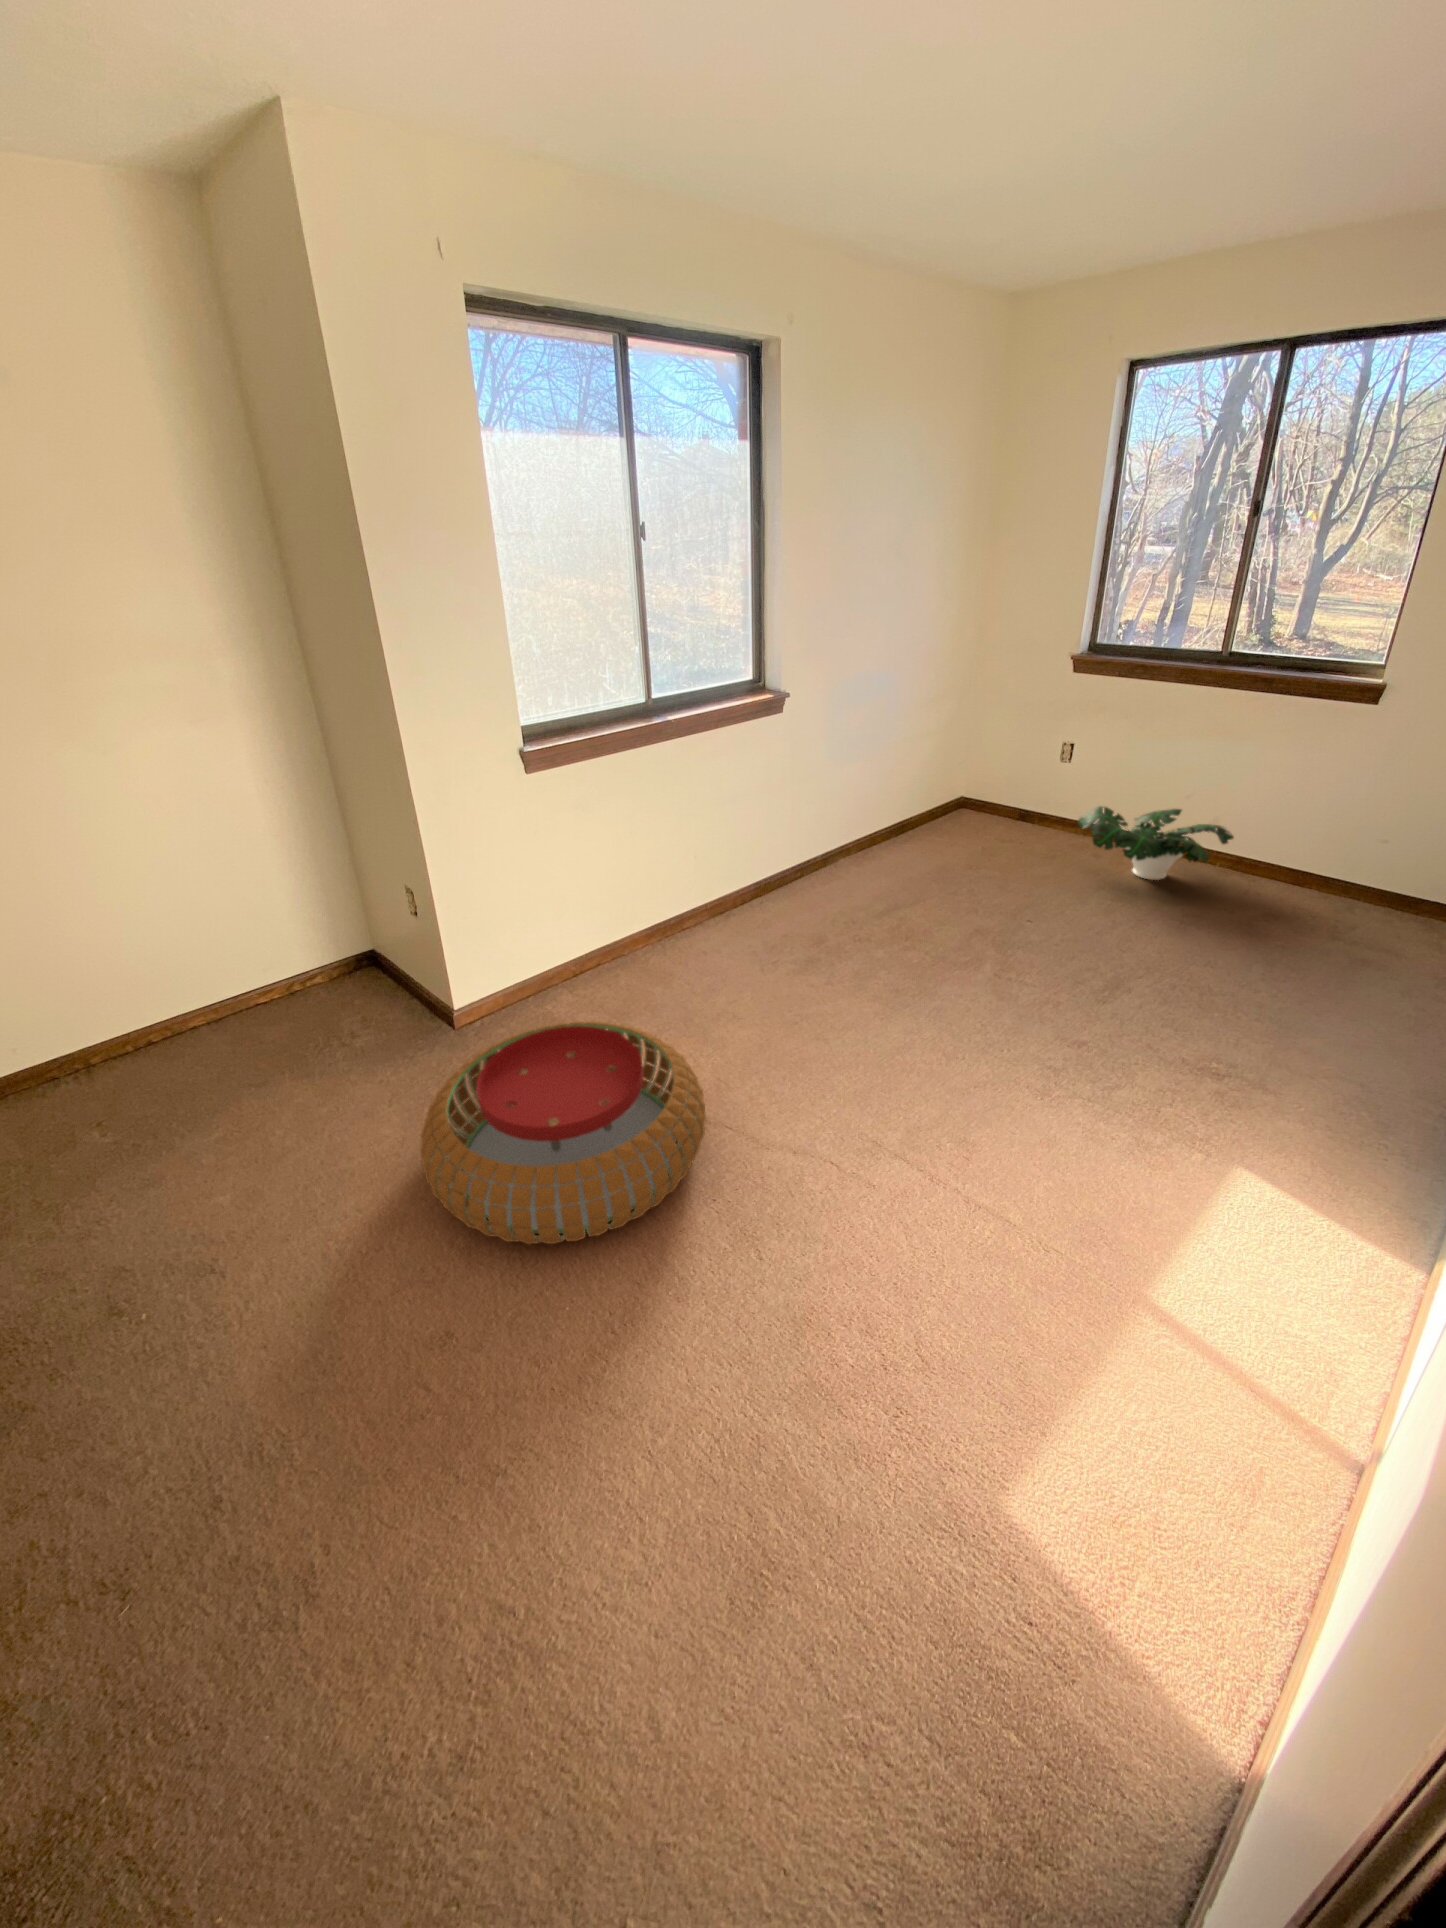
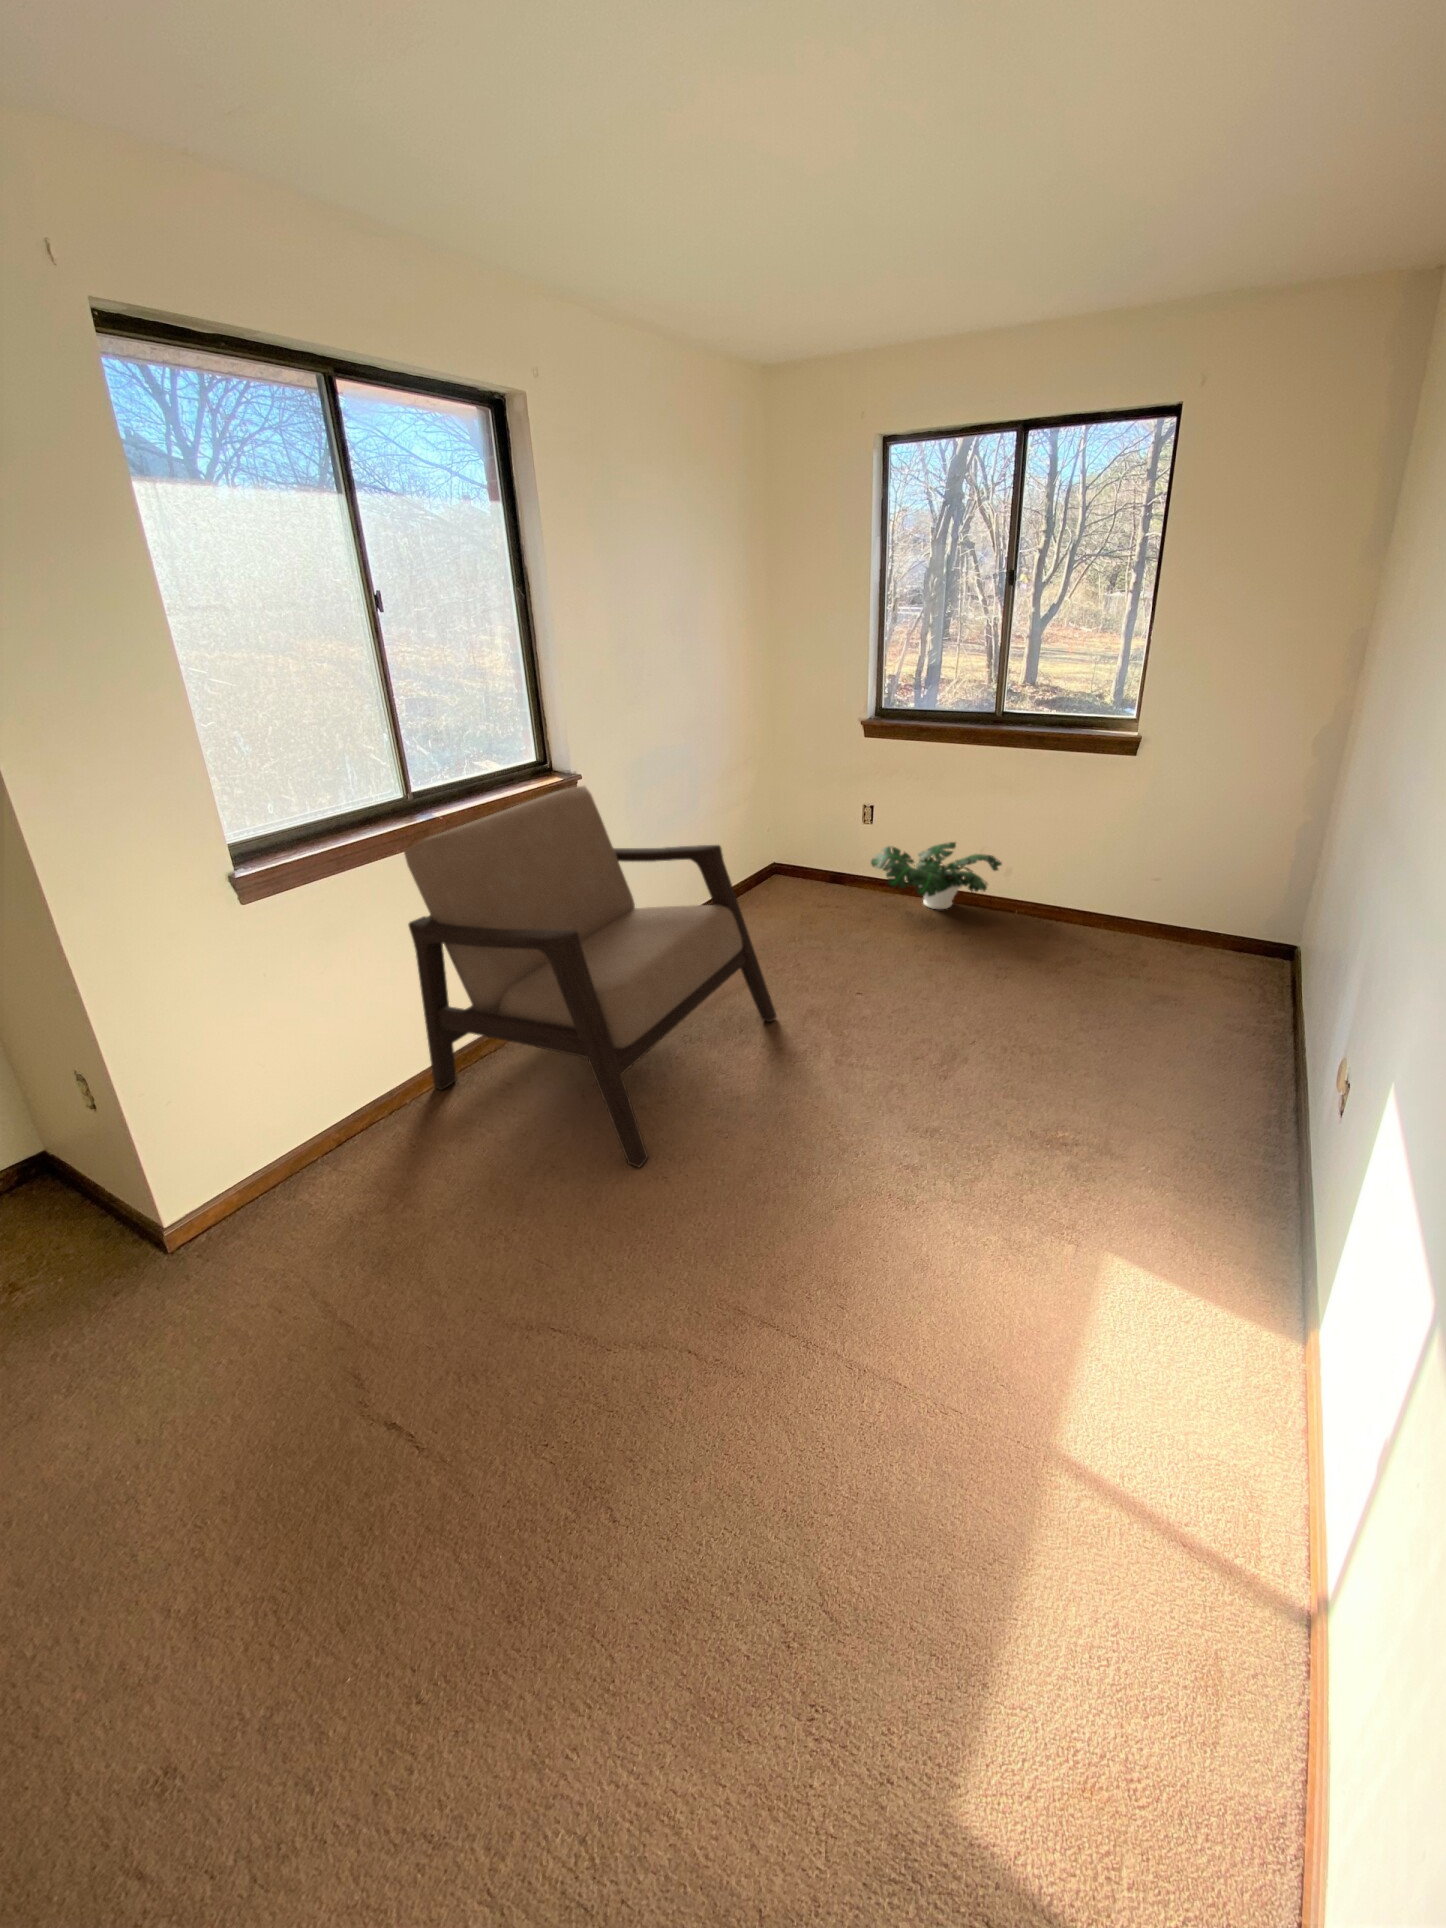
armchair: none [634,708,951,1048] -> present [404,786,776,1168]
pouf: present [420,1021,706,1244] -> none [108,1201,531,1594]

